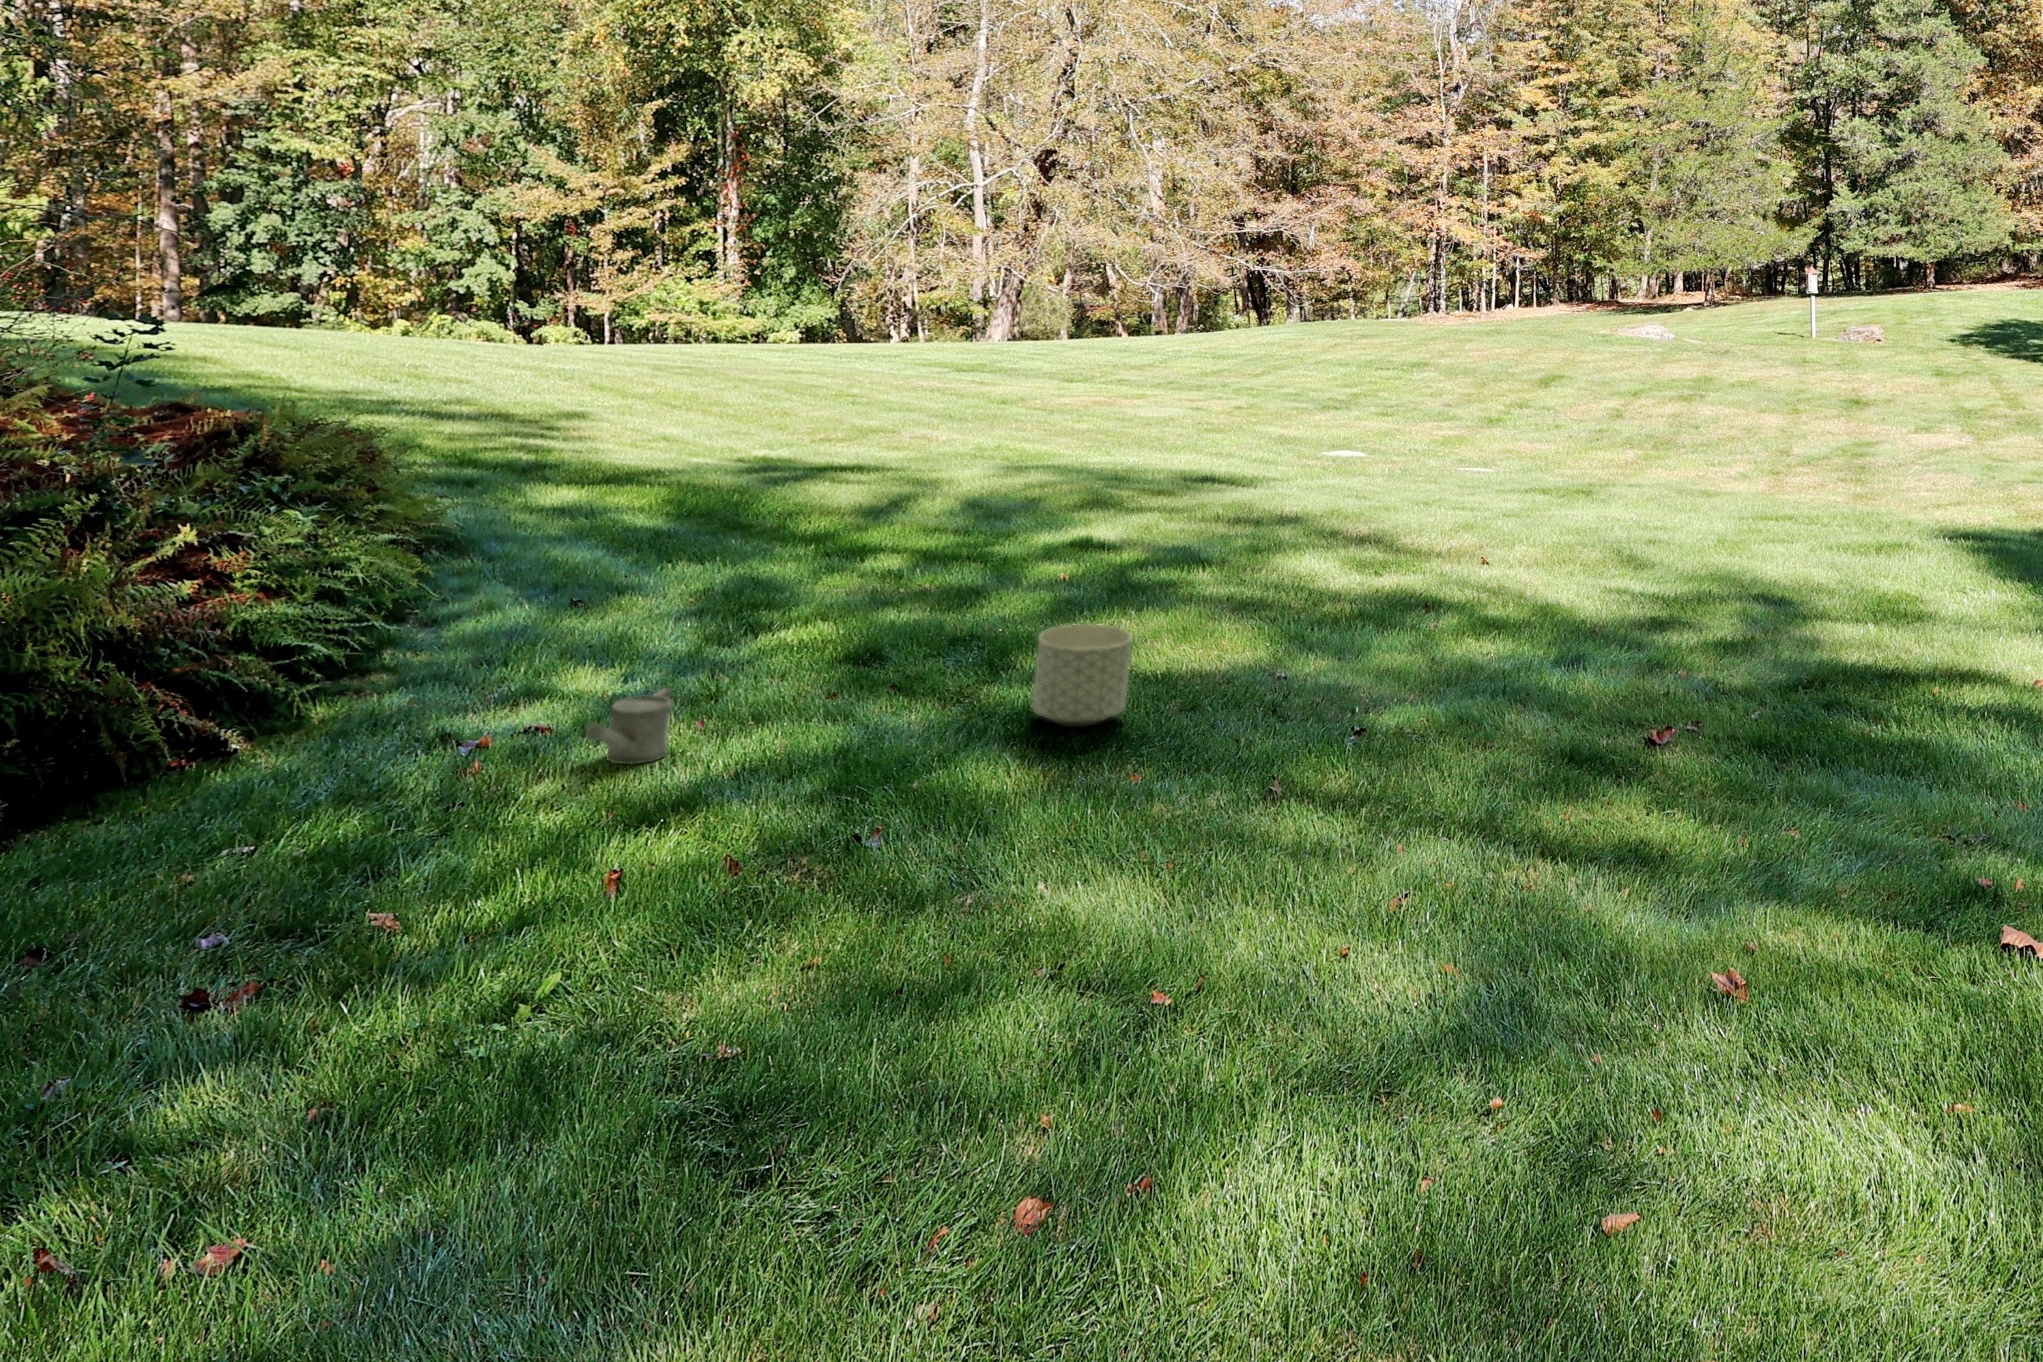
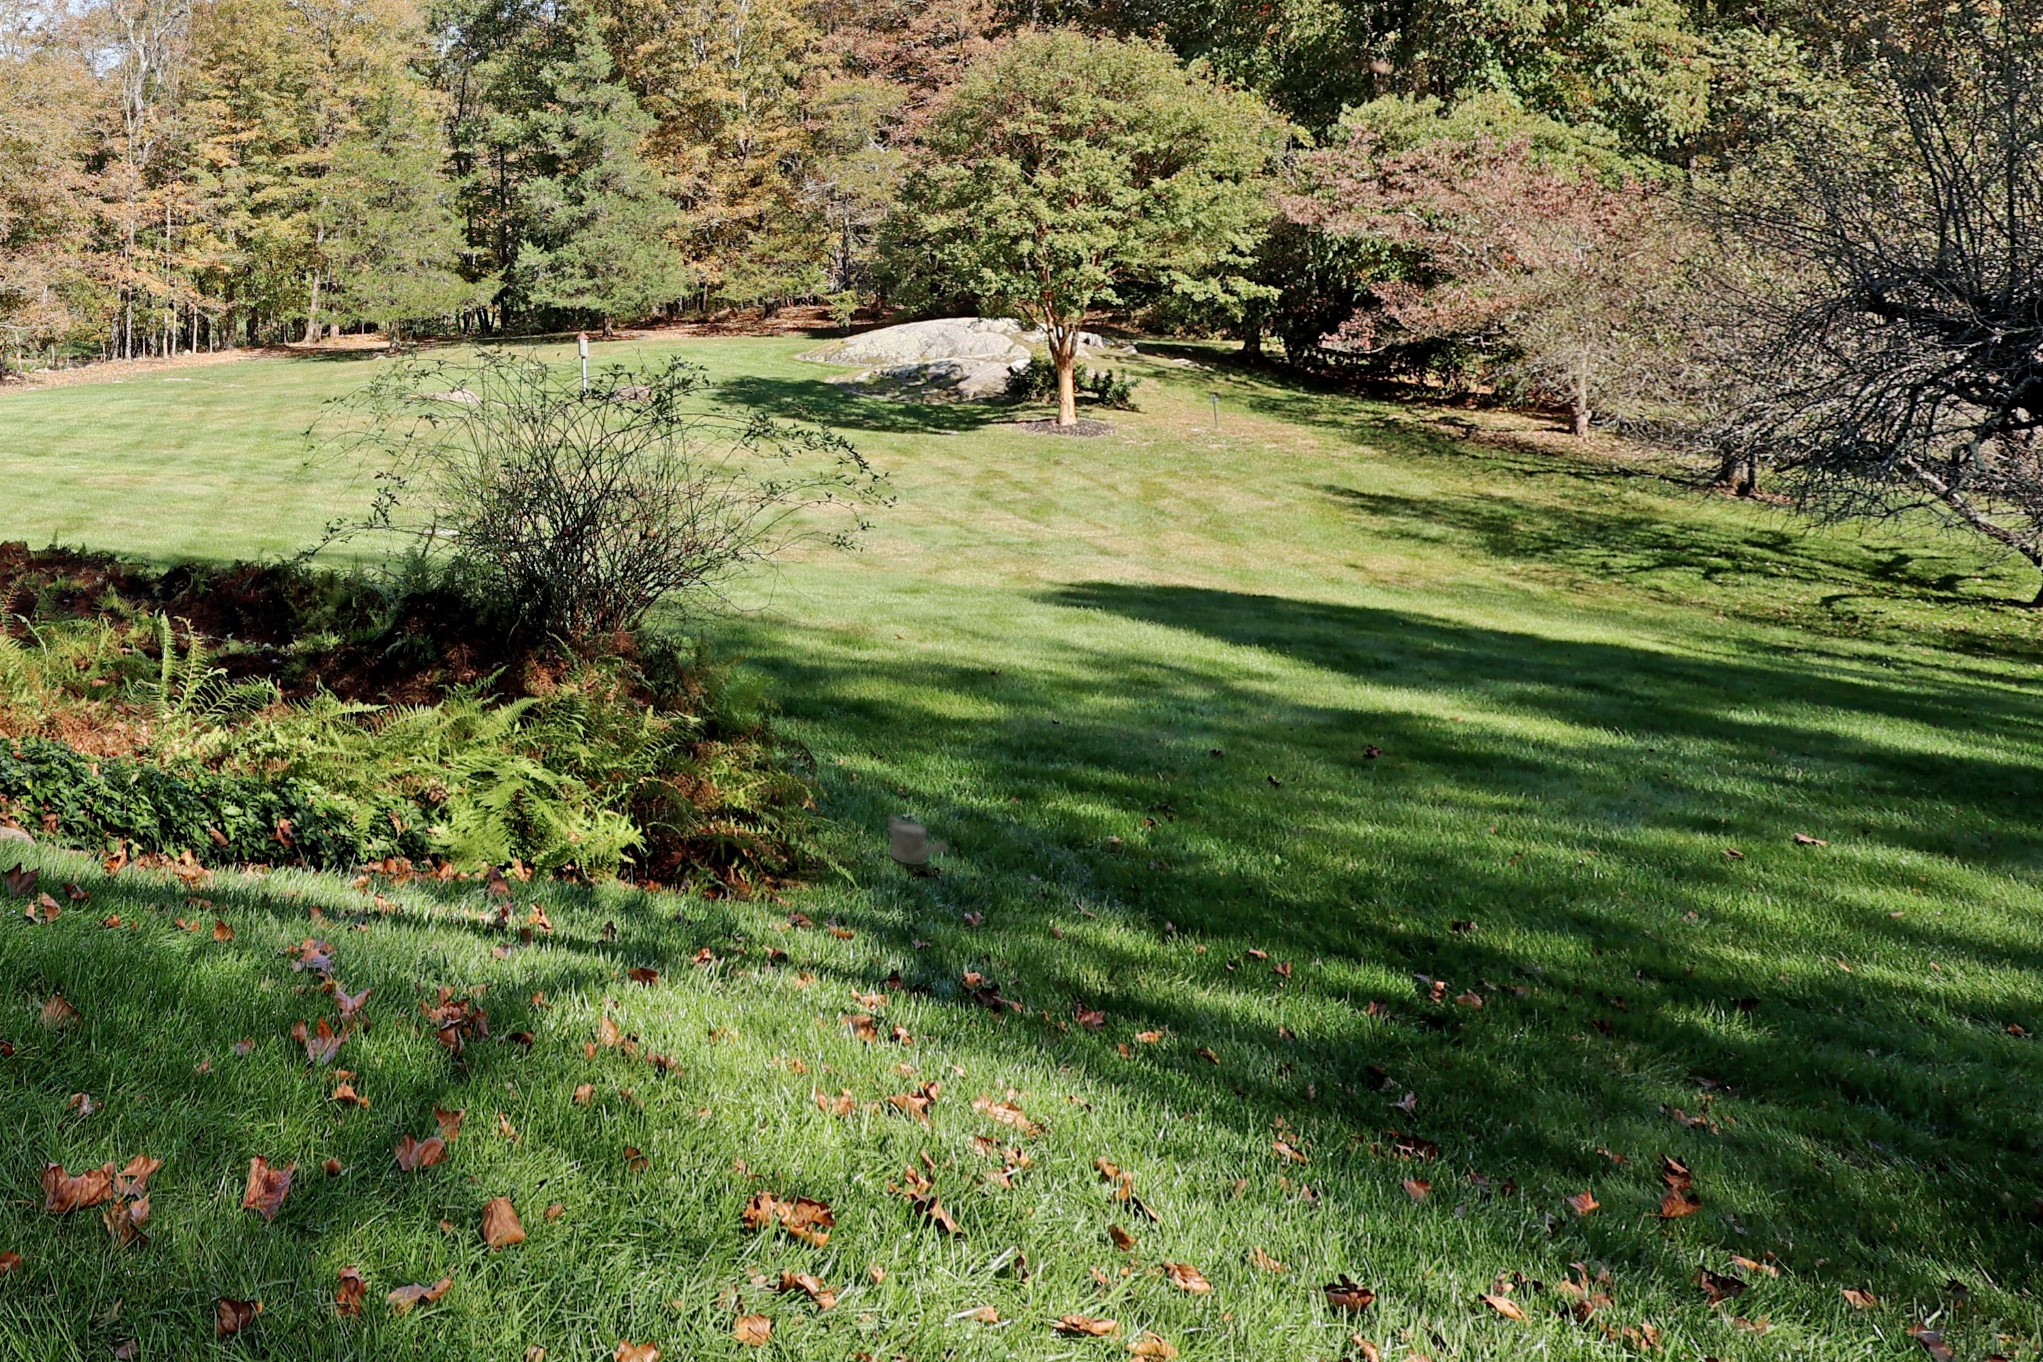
planter: present [1032,624,1132,727] -> none [1011,760,1075,827]

